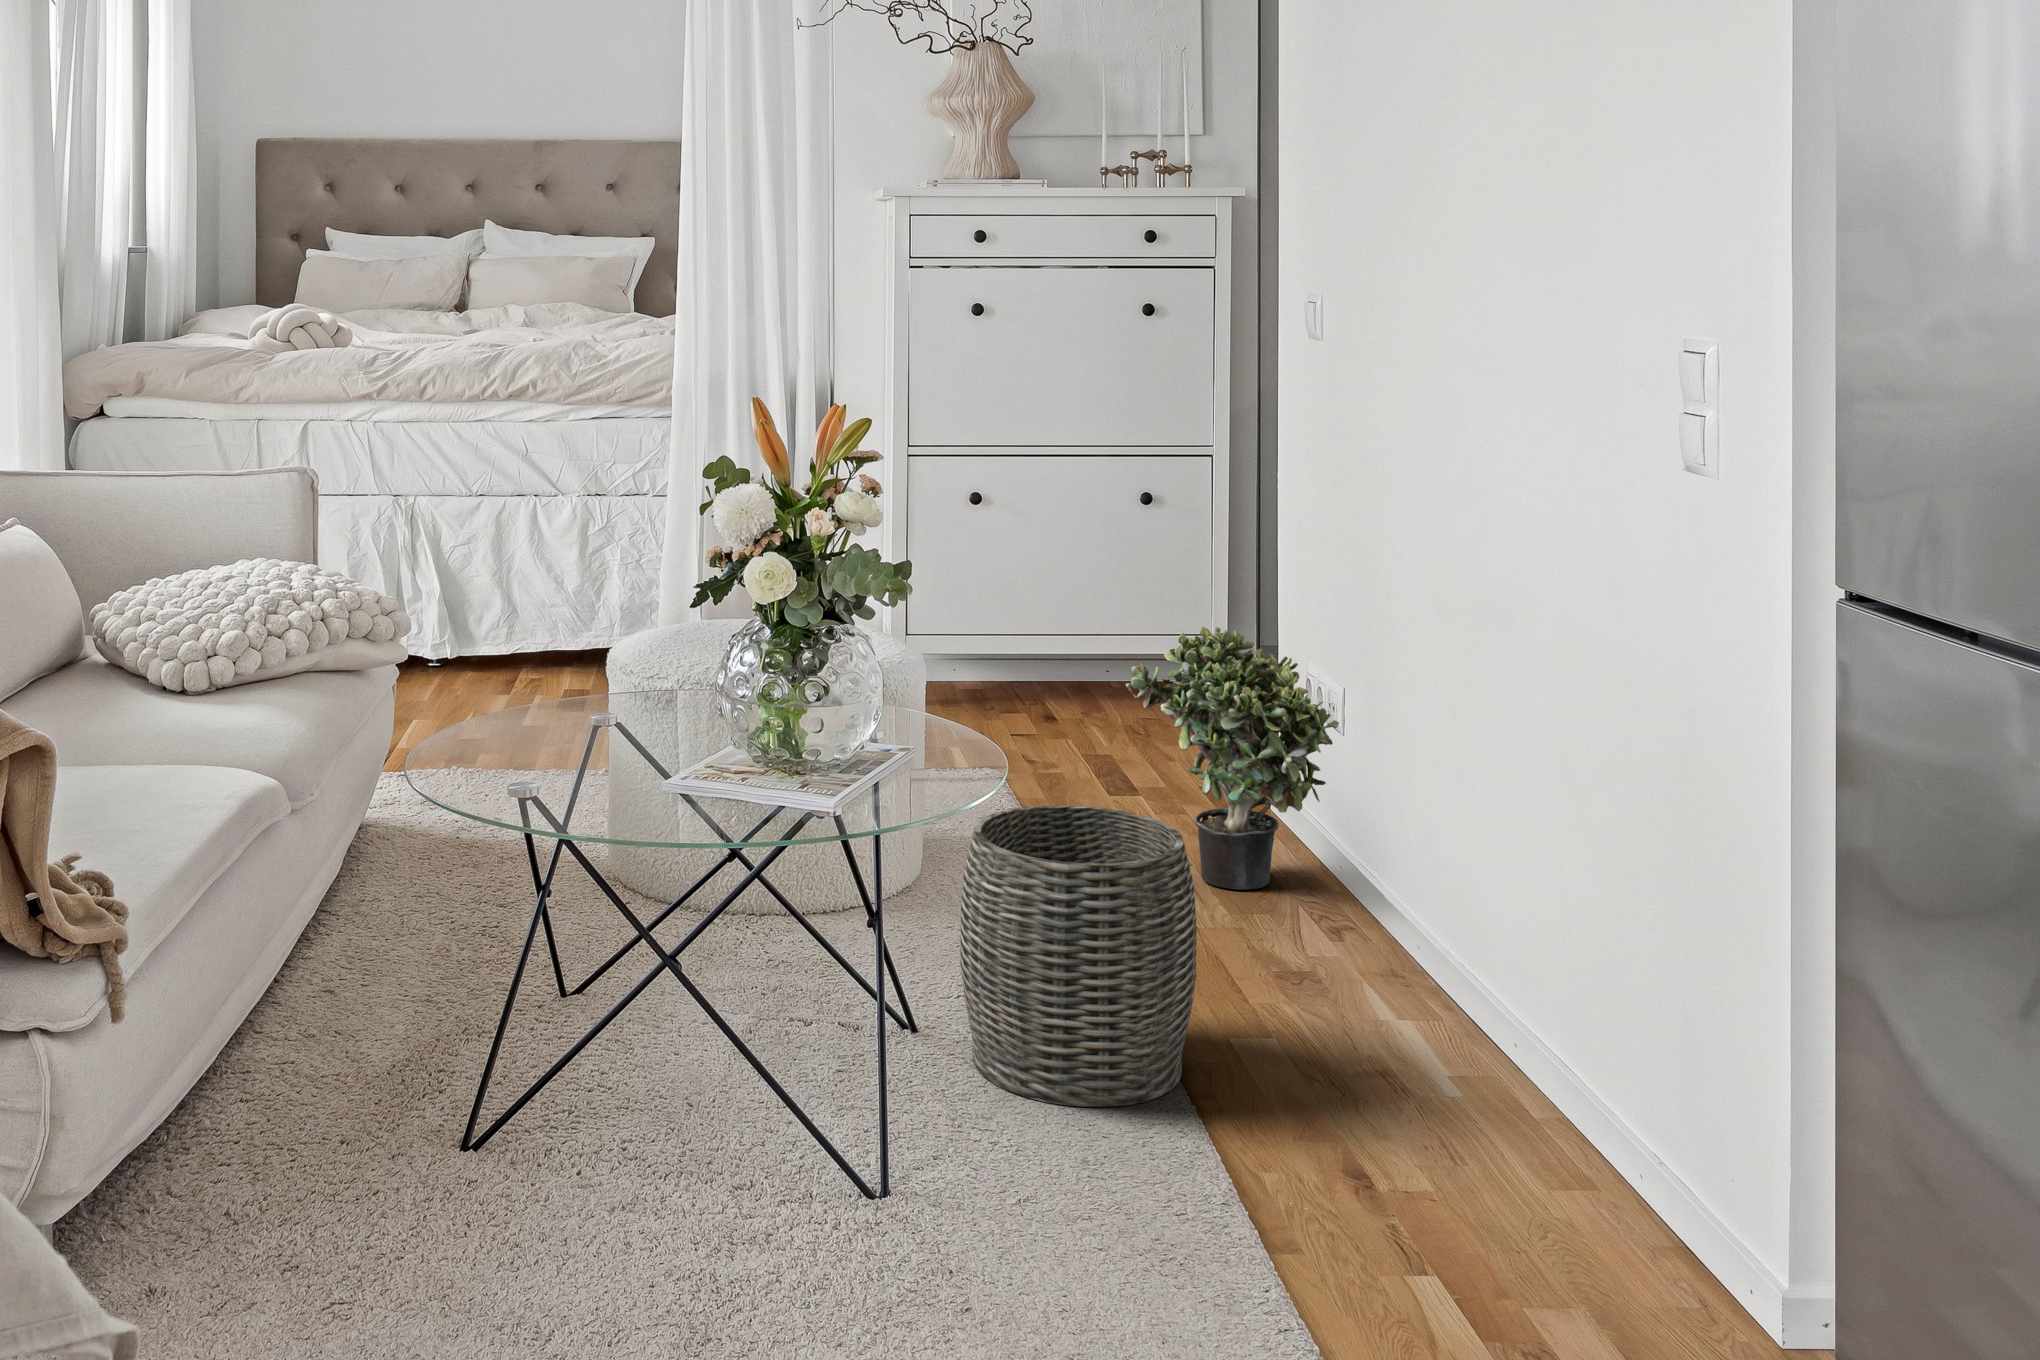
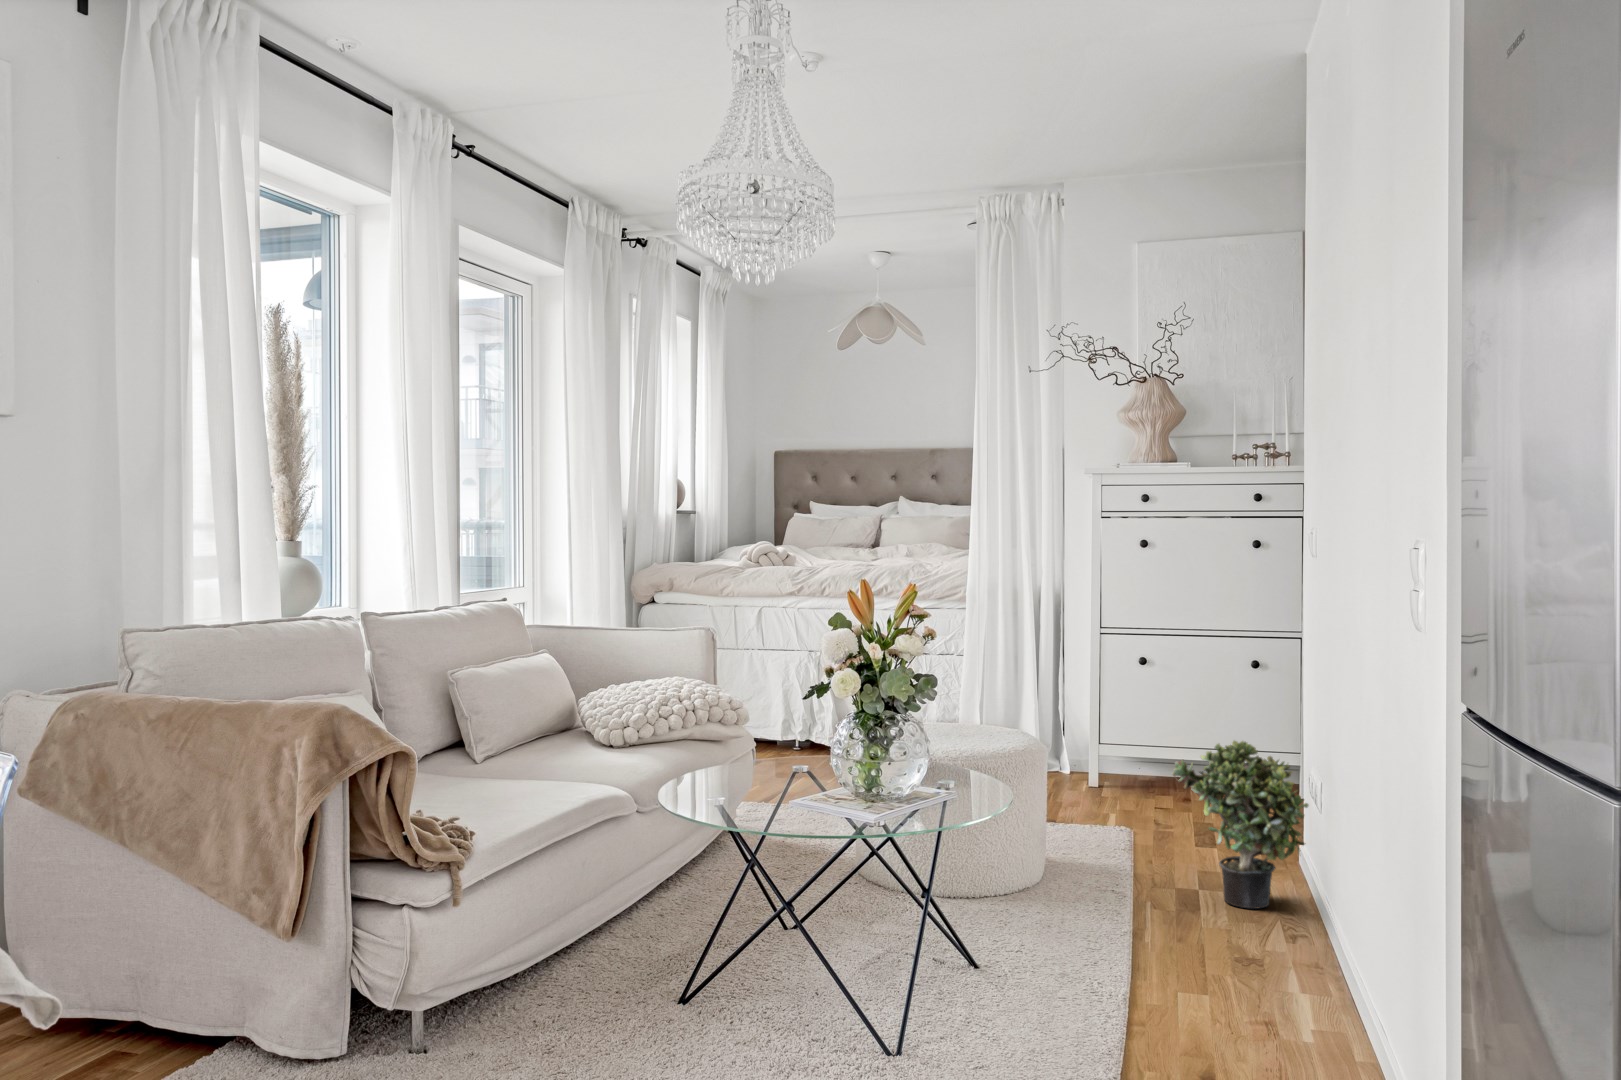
woven basket: present [960,806,1197,1107] -> none [999,839,1147,1026]

